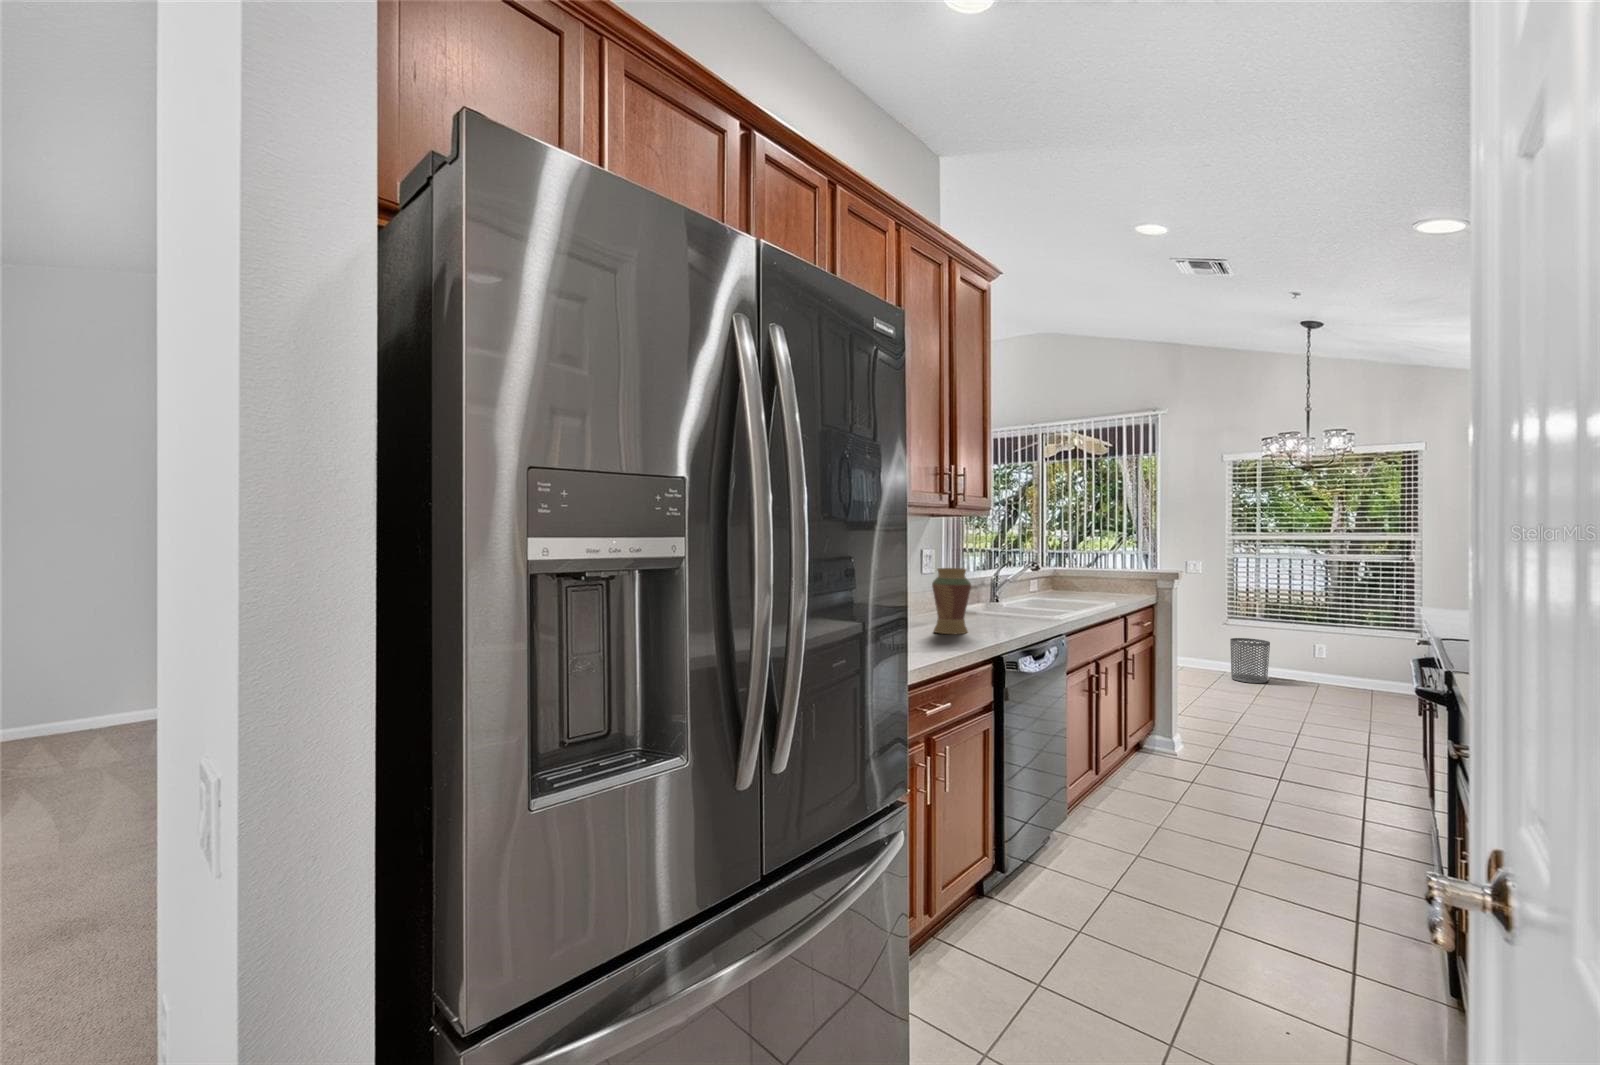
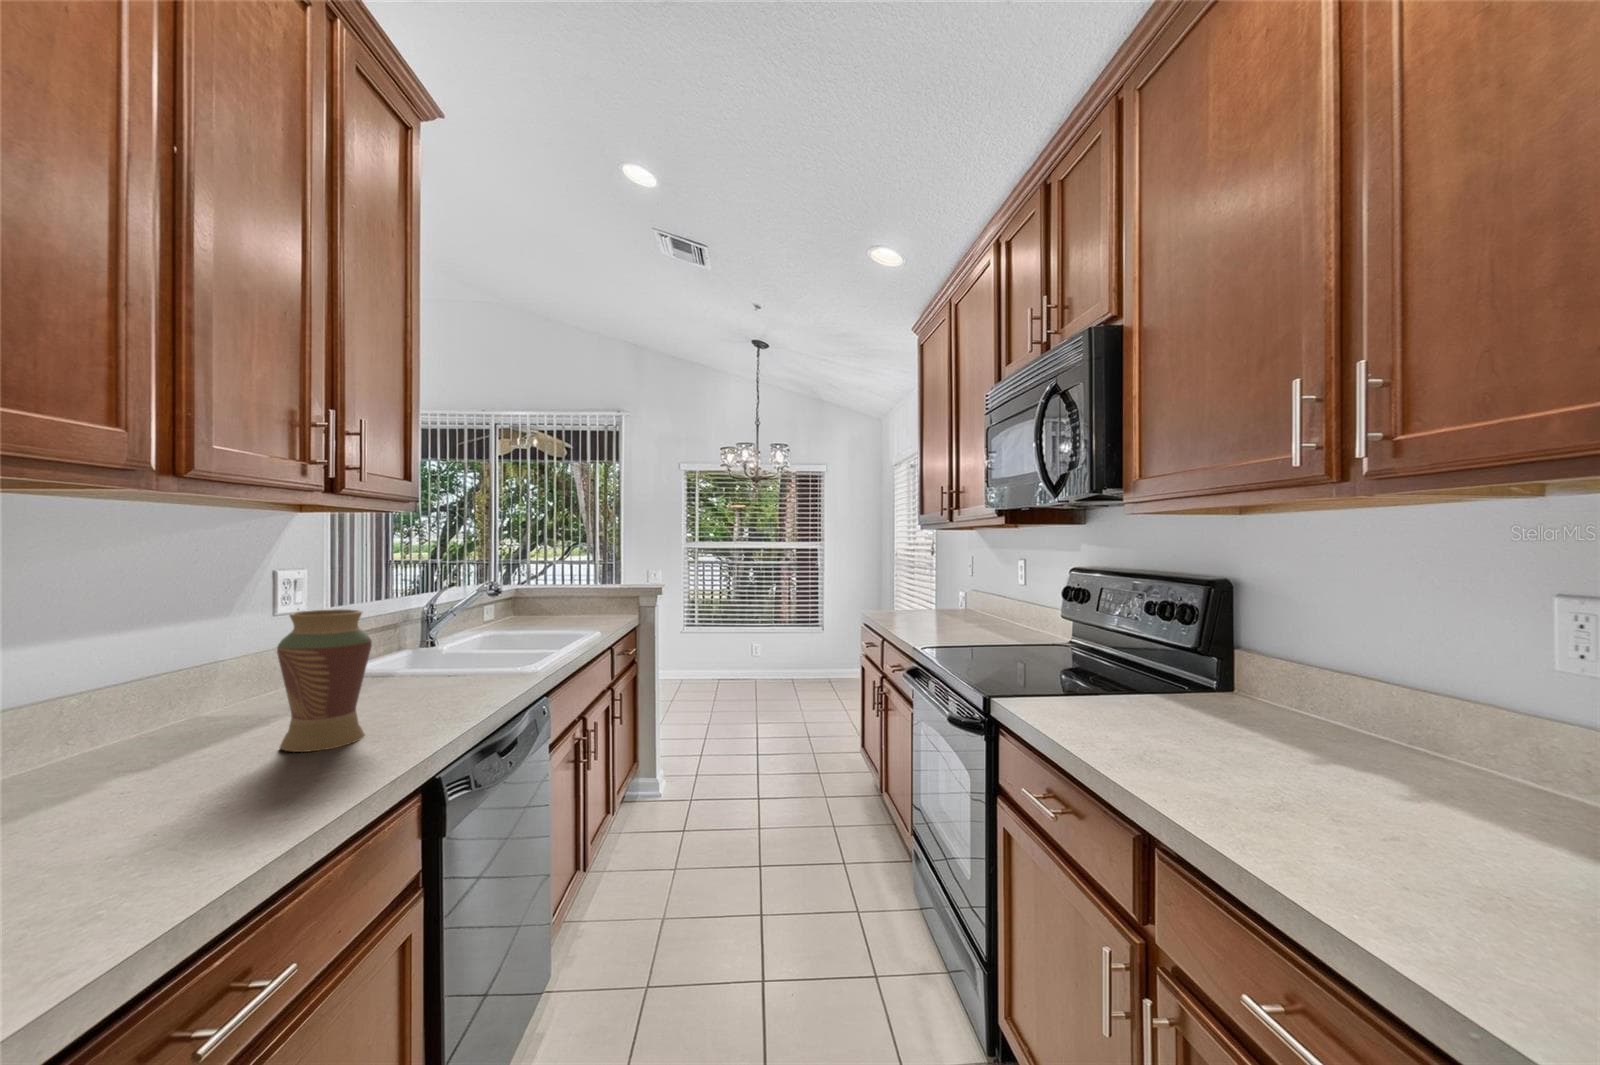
waste bin: present [1230,638,1270,683] -> none [684,642,717,685]

